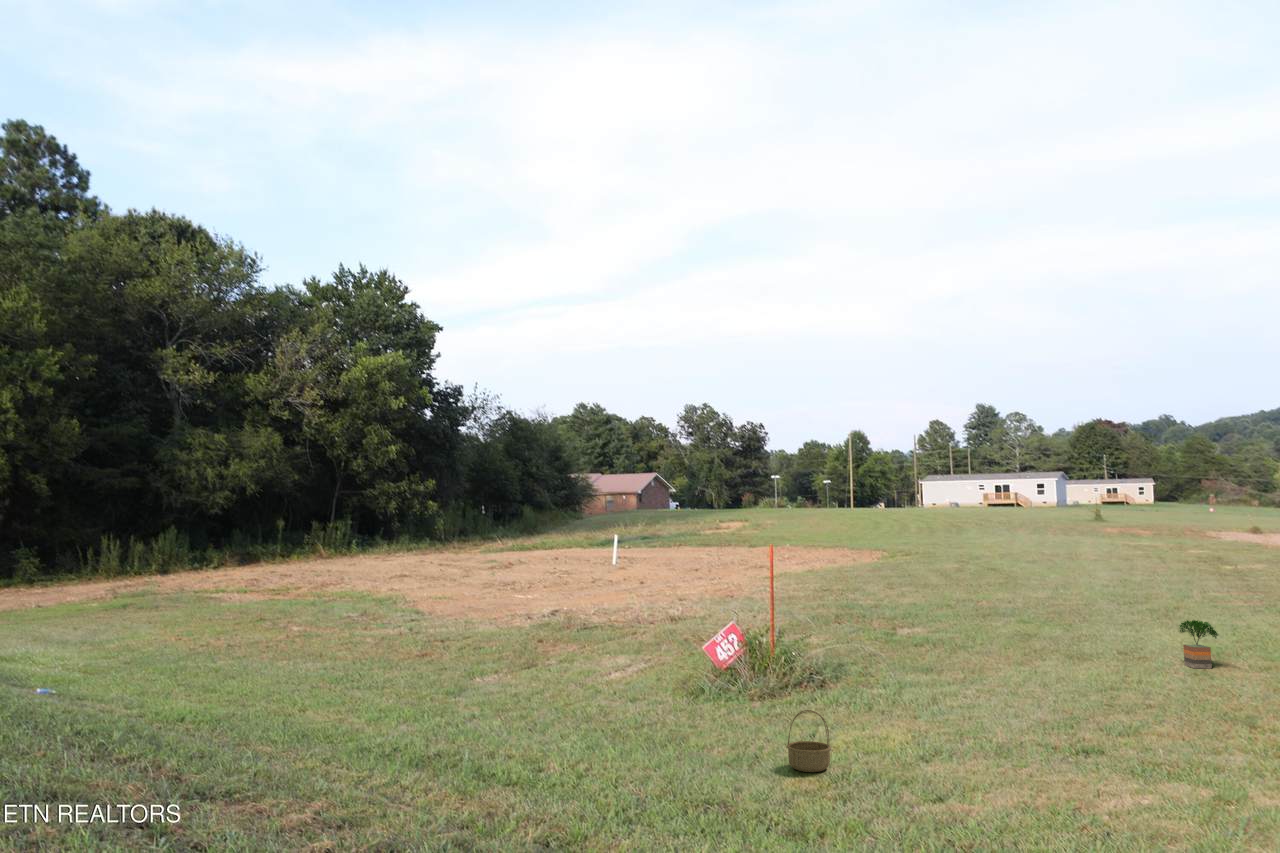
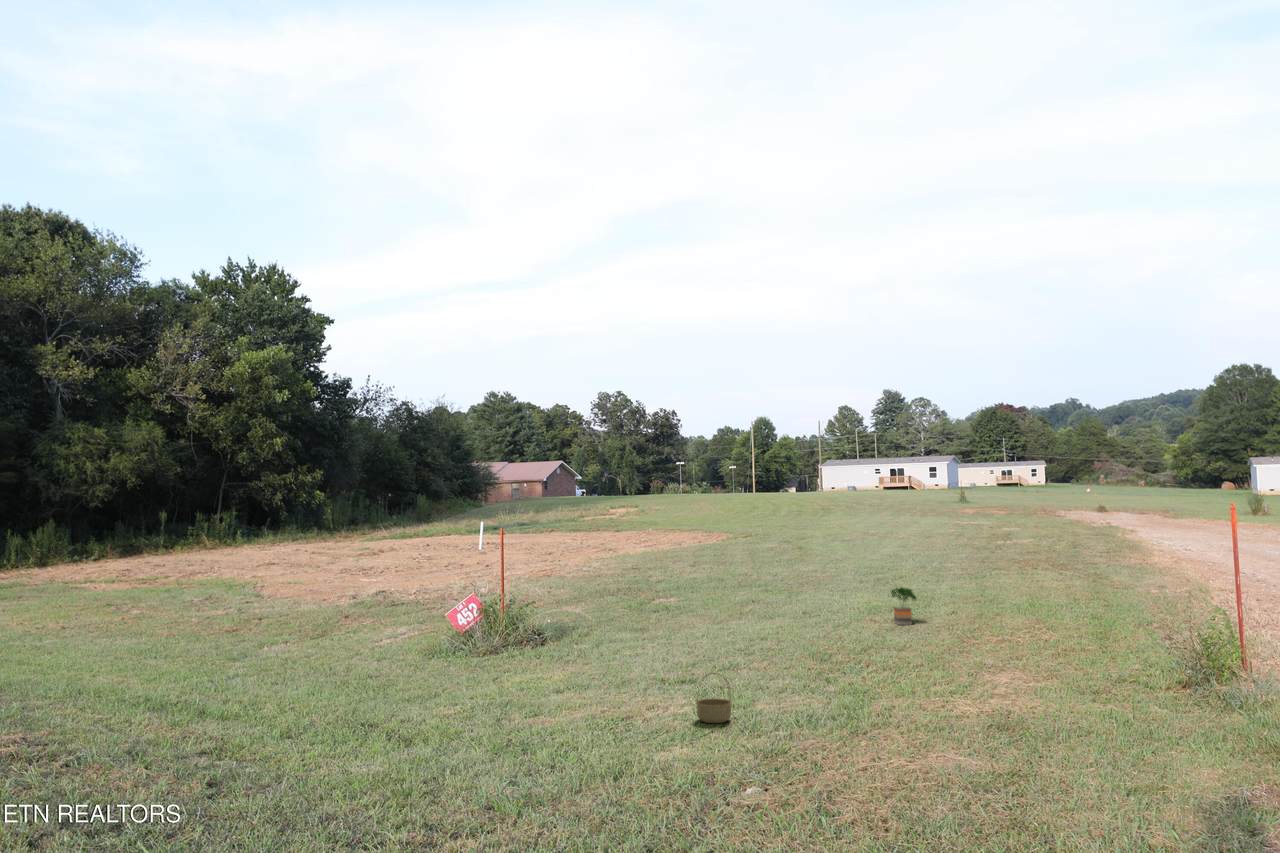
basket: present [787,710,831,772] -> present [696,673,732,723]

